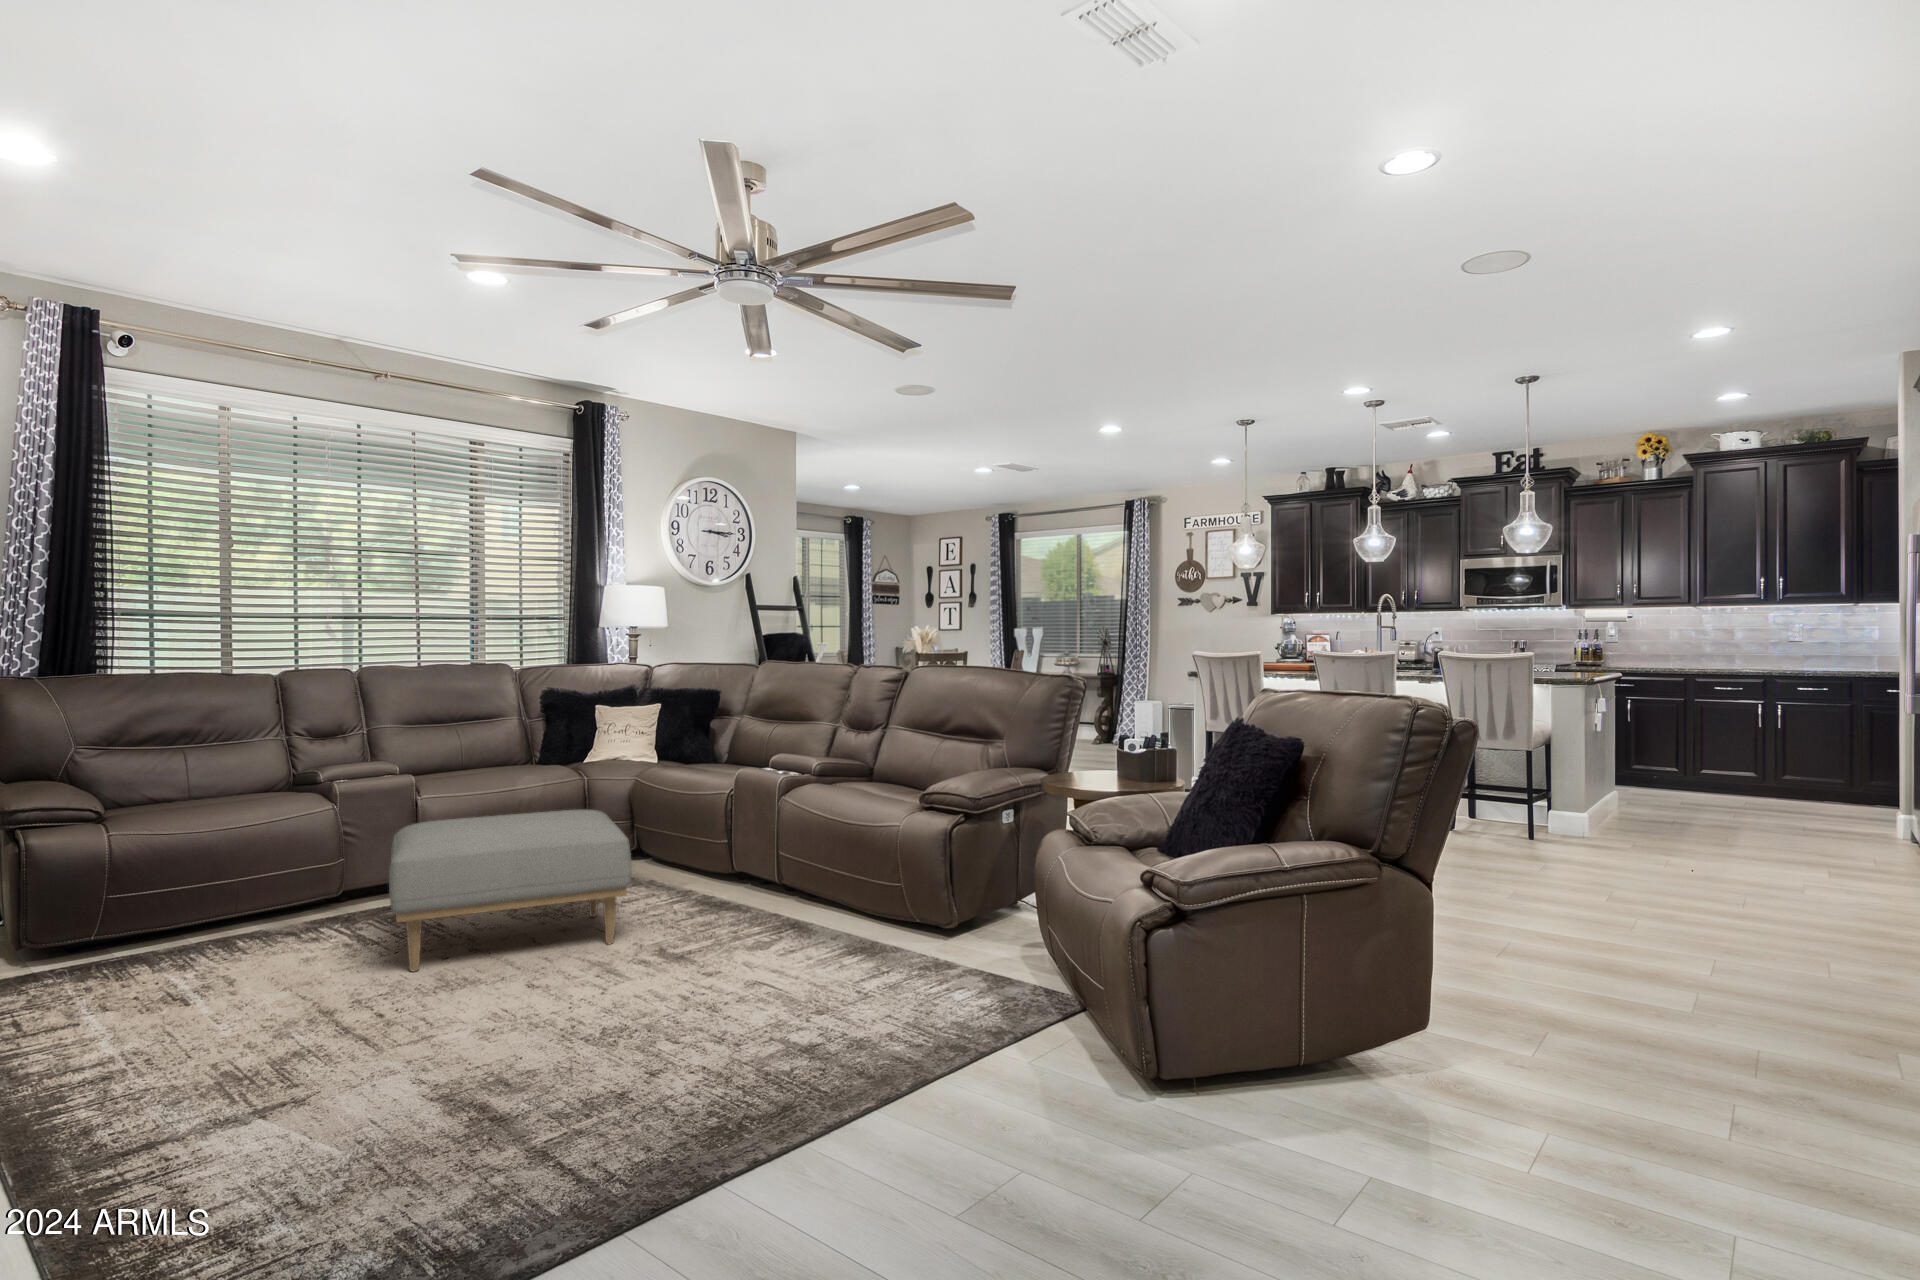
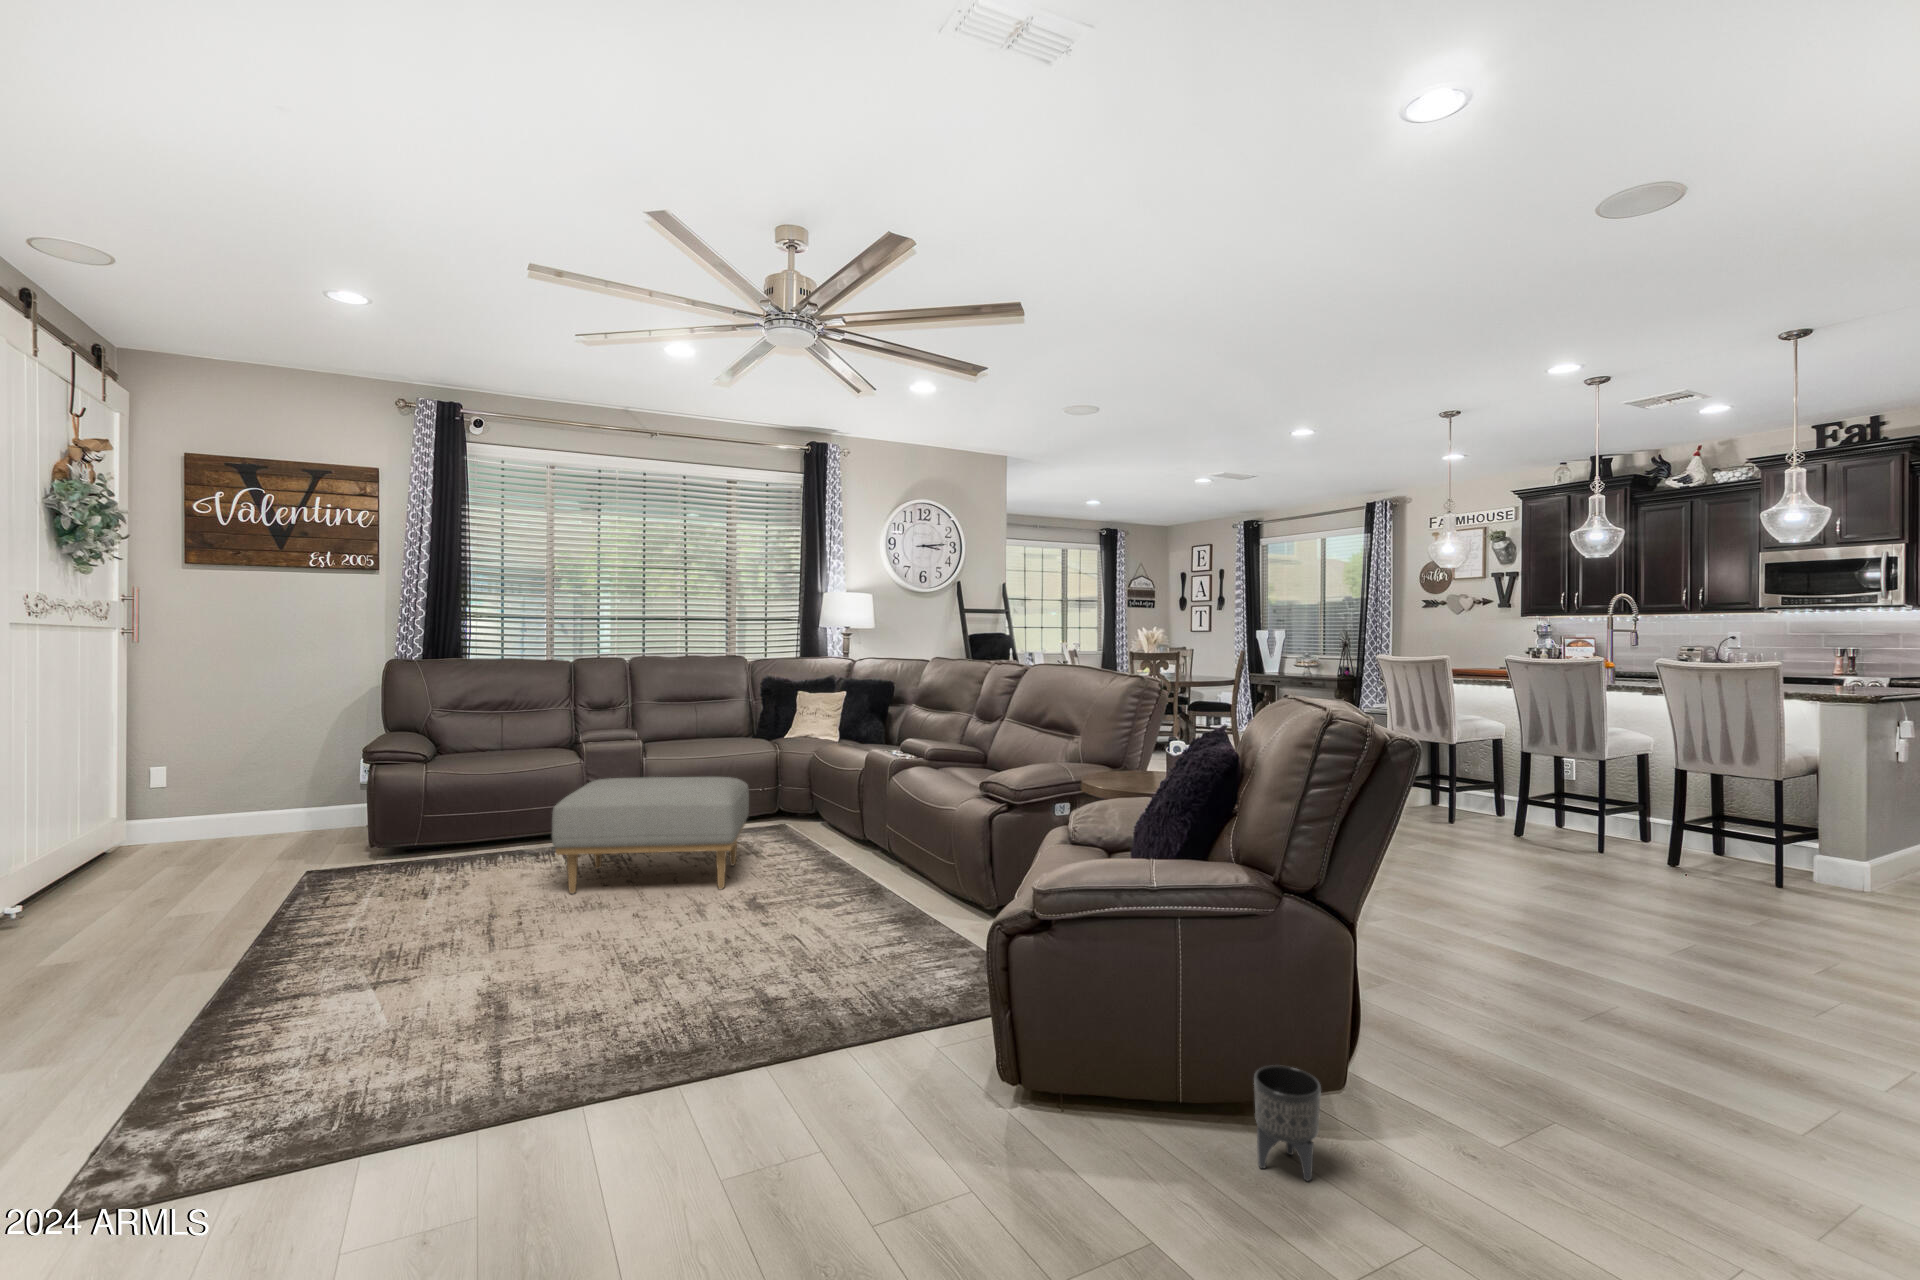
planter: none [1386,1016,1447,1110] -> present [1254,1065,1321,1181]

